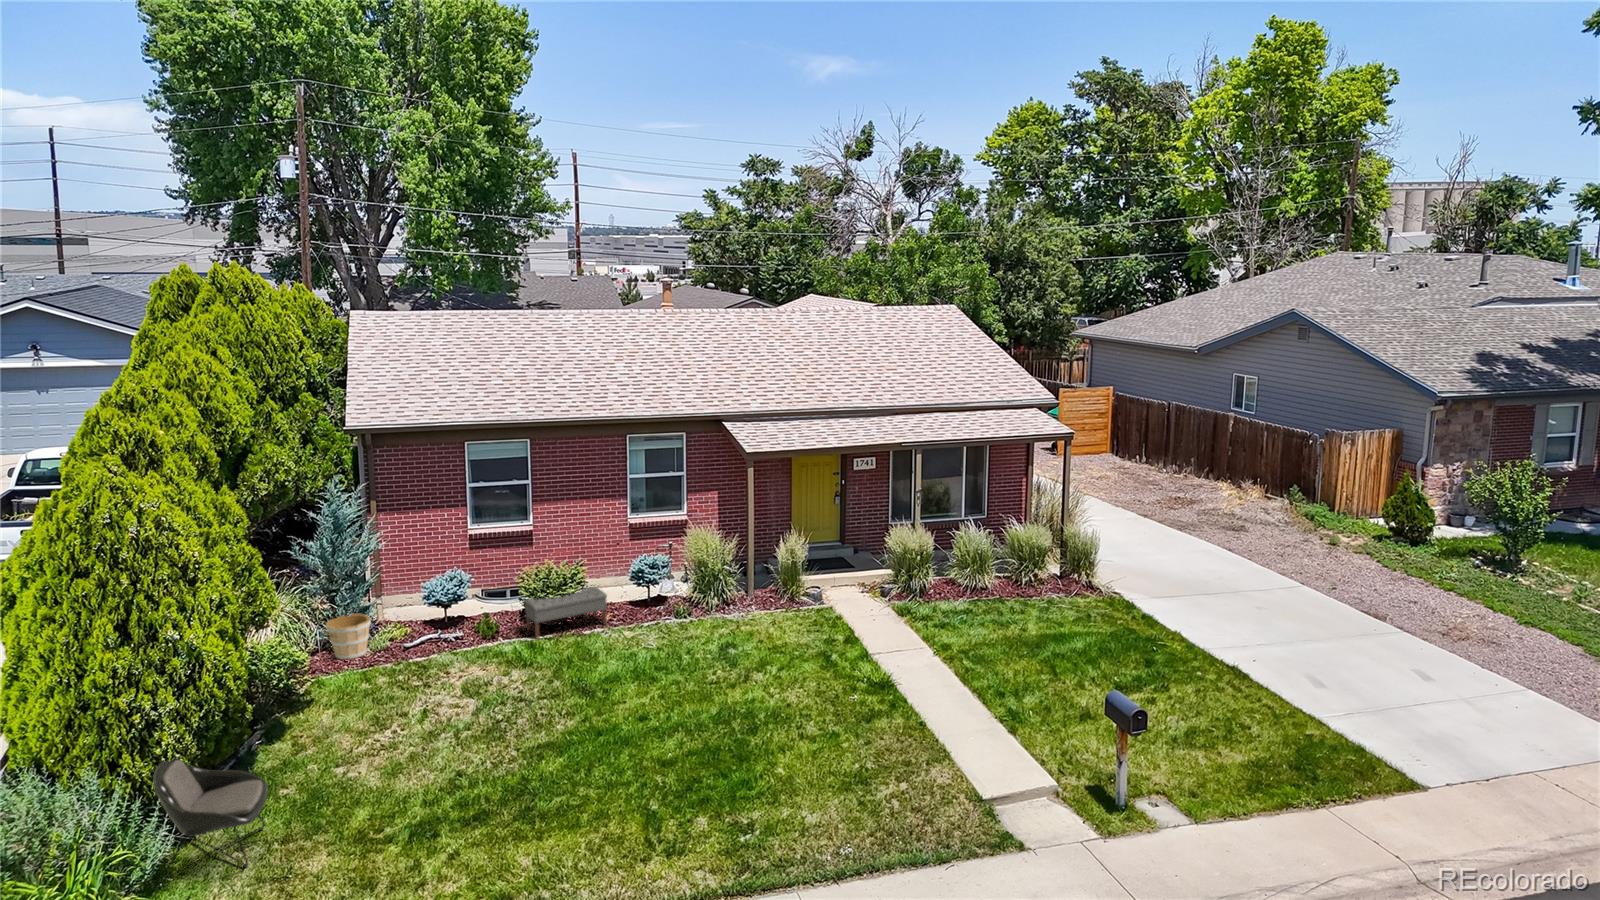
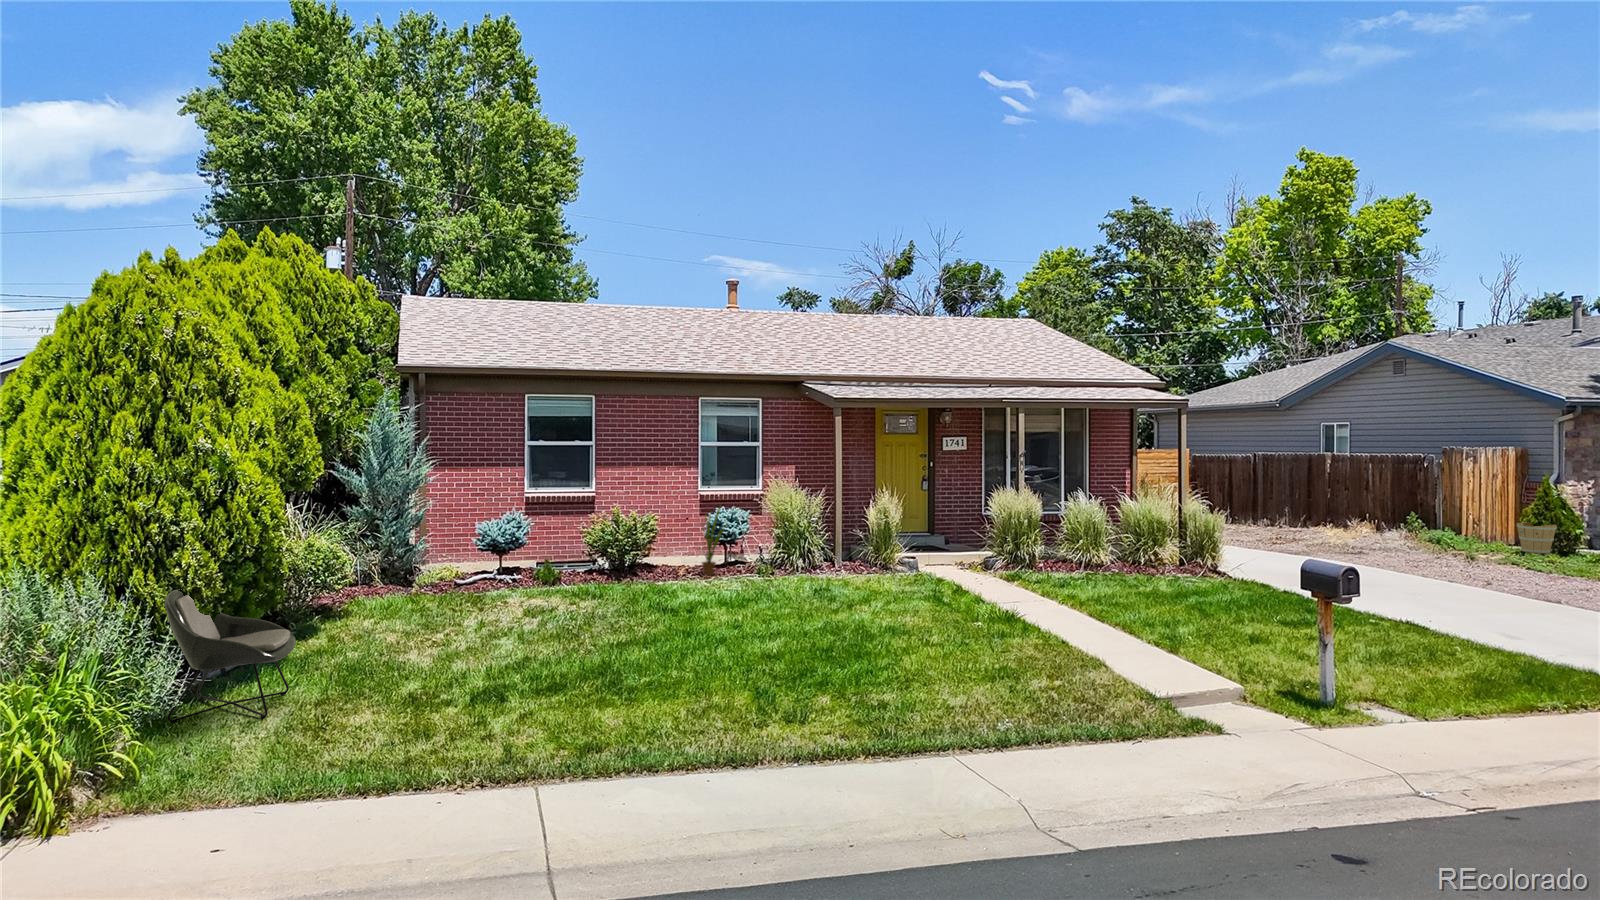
house plant: none [624,545,656,609] -> present [700,508,724,575]
bench: present [524,587,607,639] -> none [583,543,676,591]
wooden bucket: present [326,613,371,659] -> present [1517,522,1557,553]

